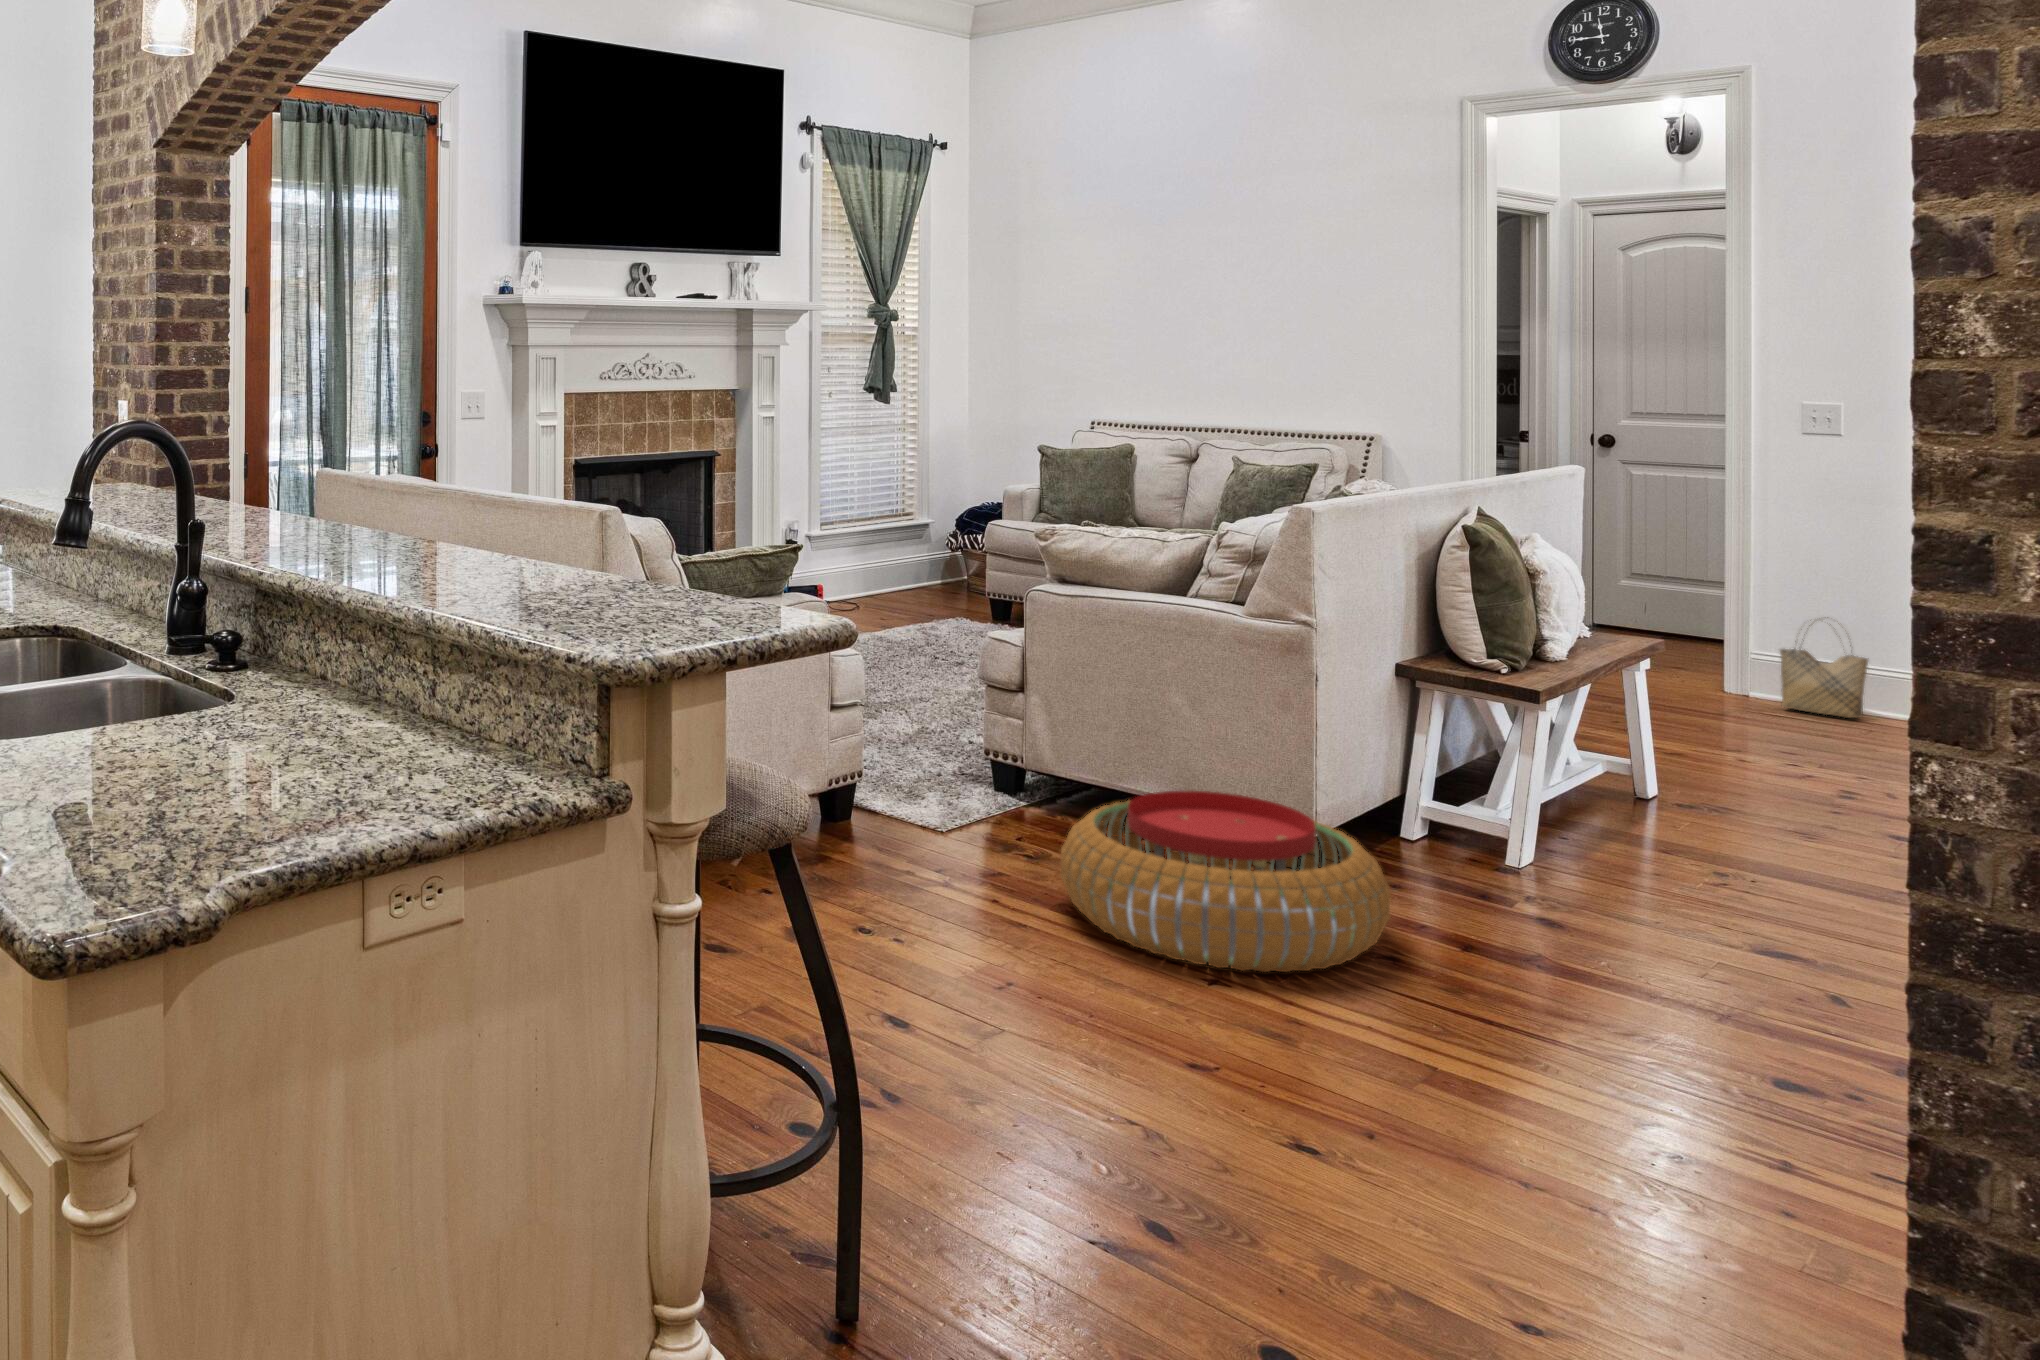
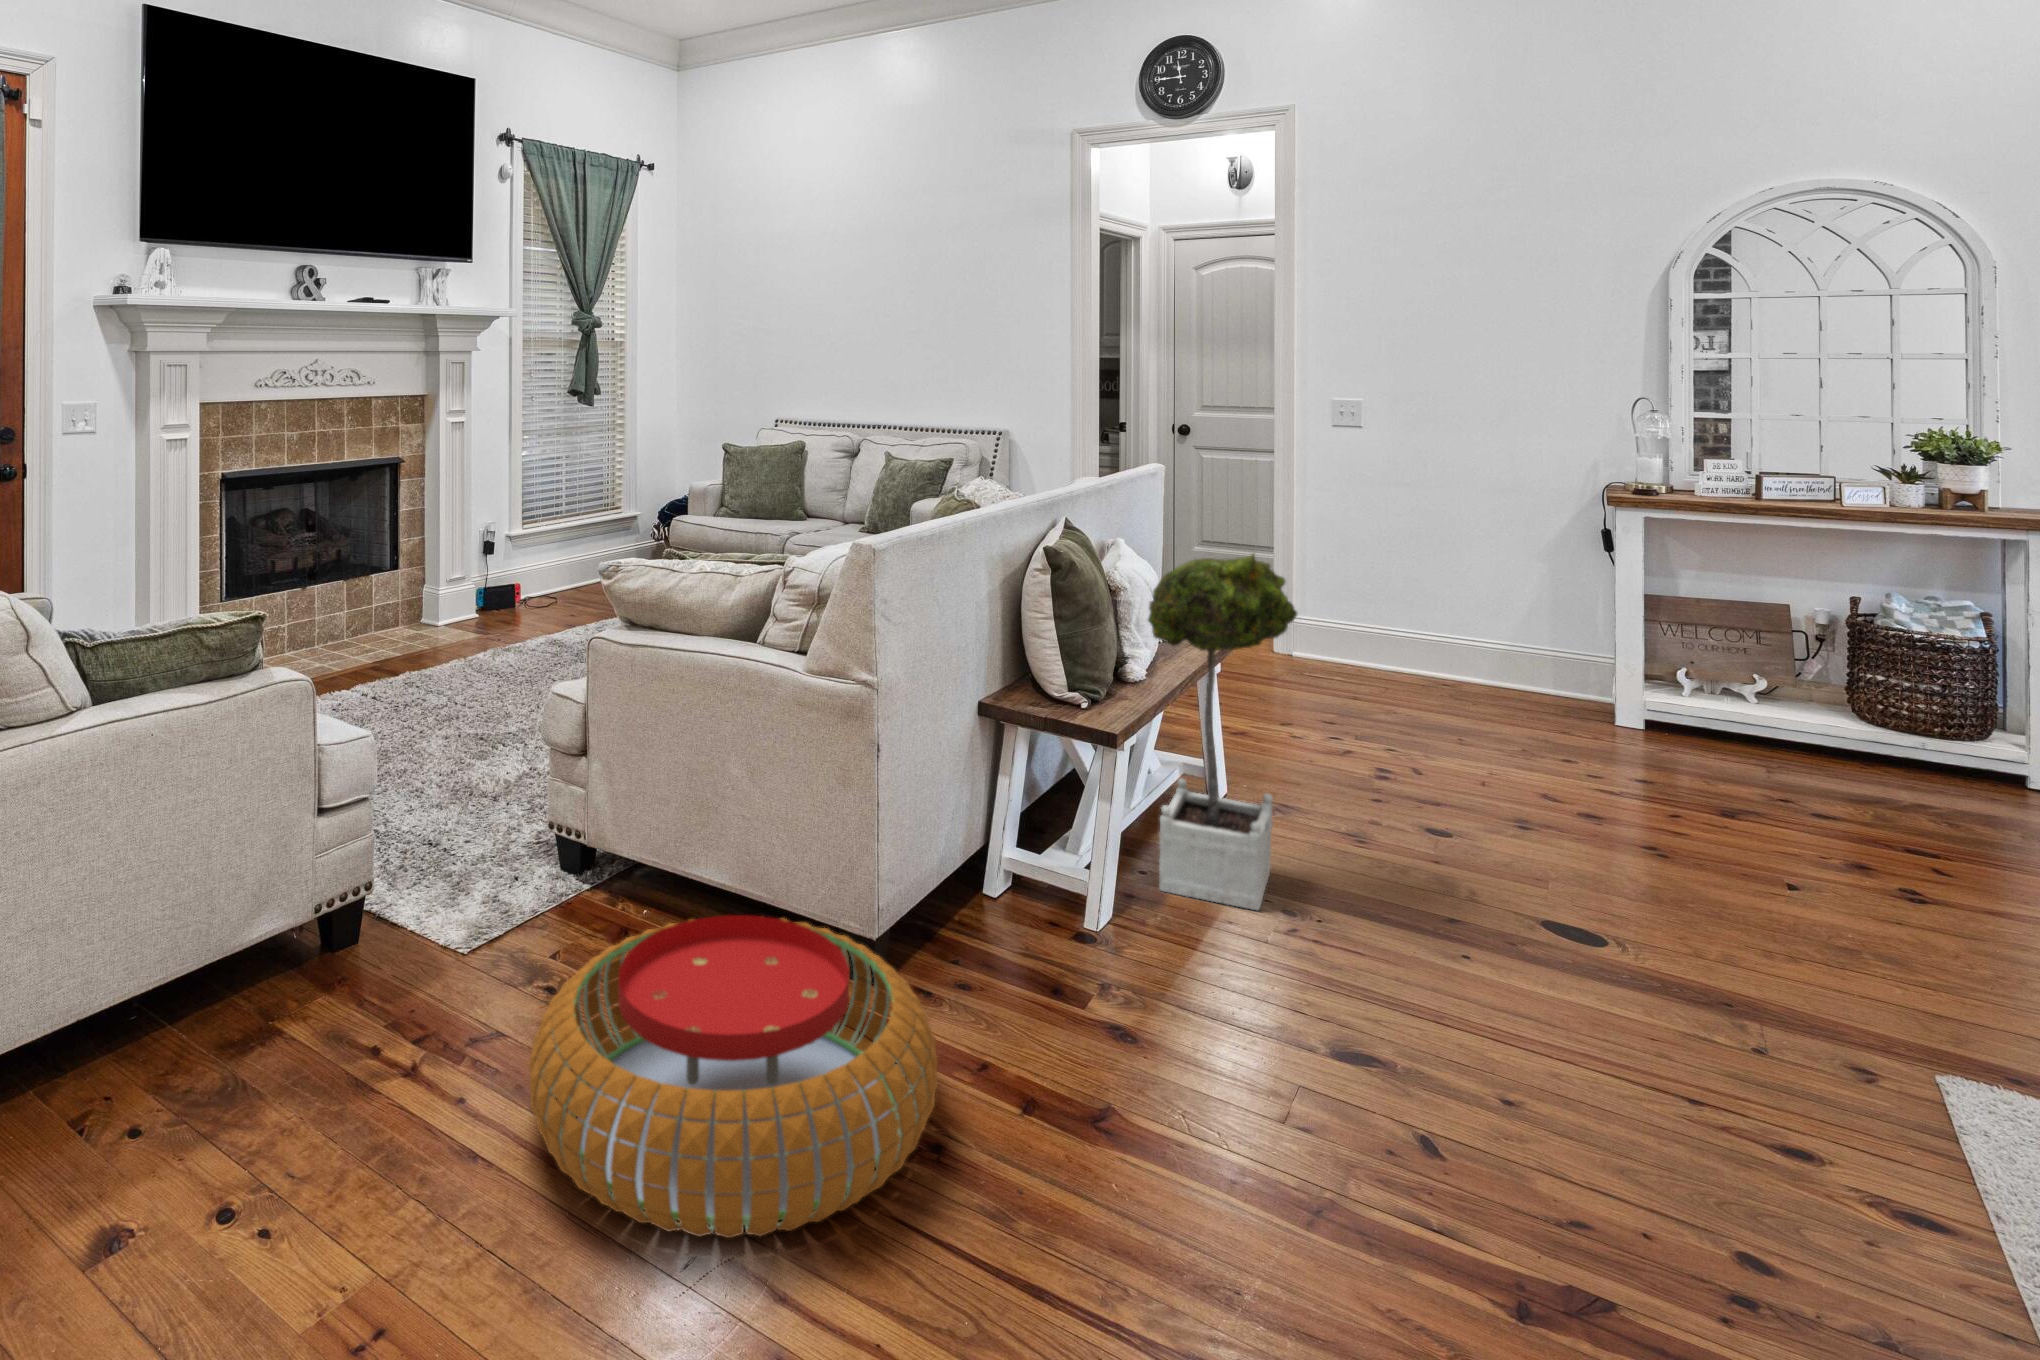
potted tree: none [1567,536,1726,866] -> present [1148,554,1297,910]
woven basket: present [1780,617,1868,718] -> none [1321,588,1390,678]

